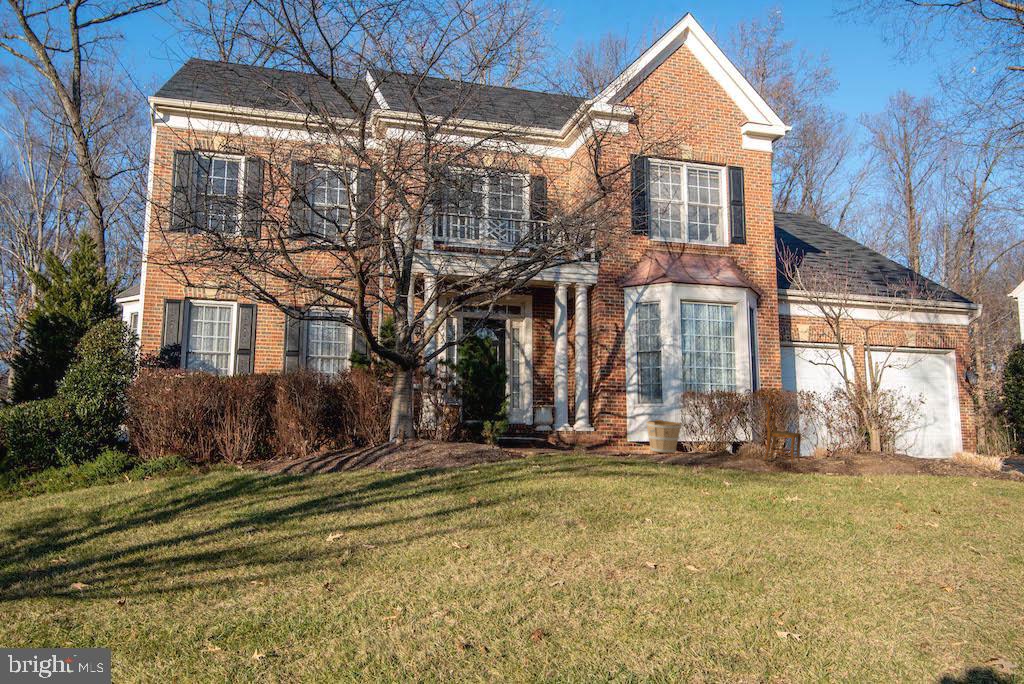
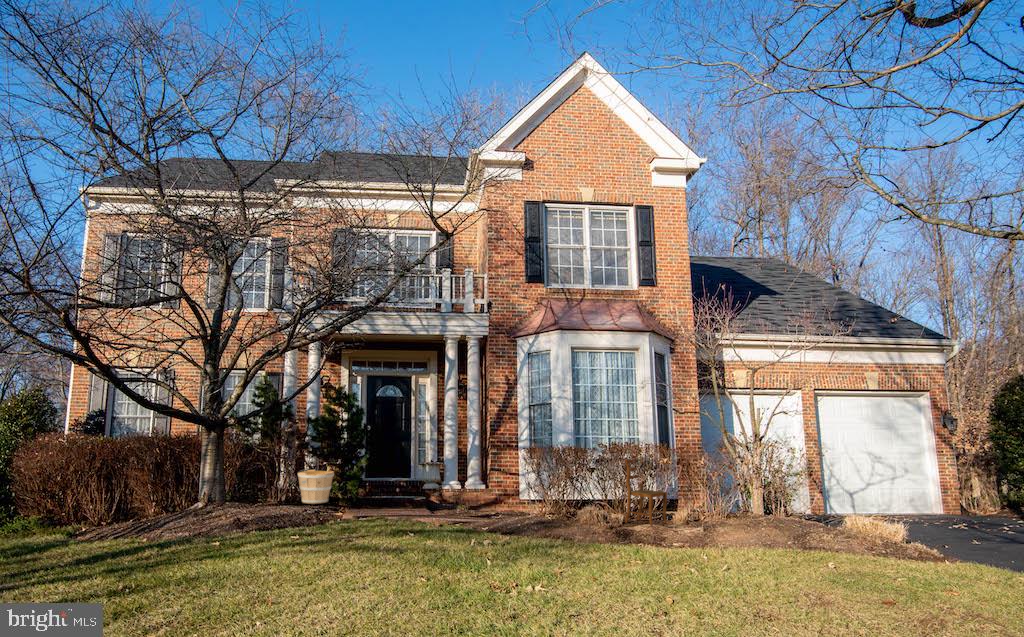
wooden bucket: present [646,420,682,453] -> present [298,470,334,504]

